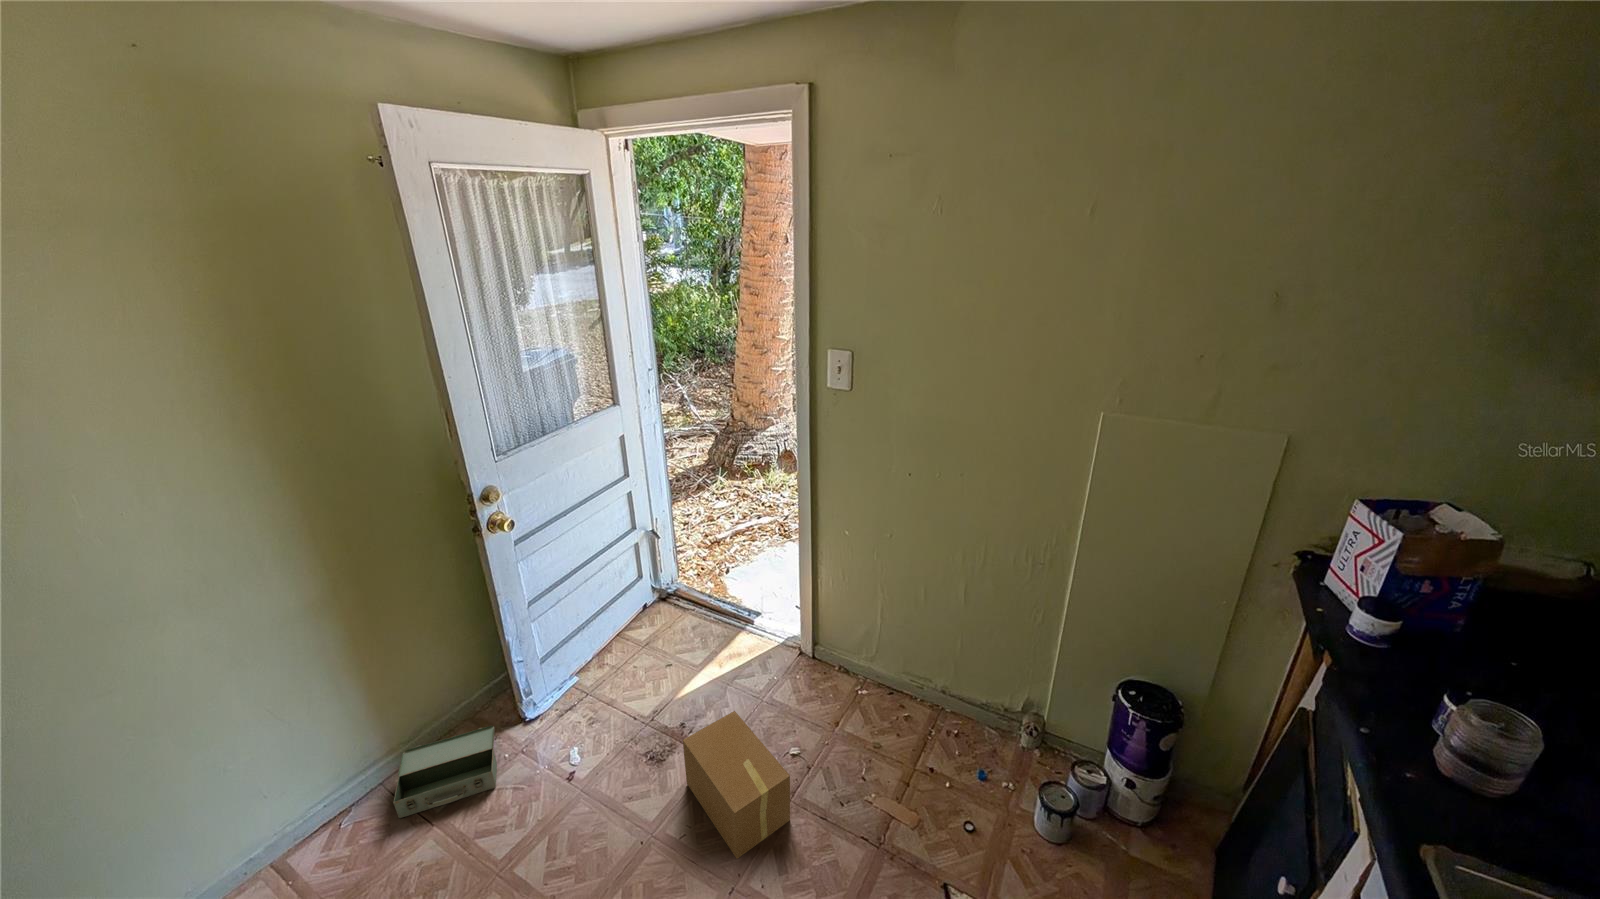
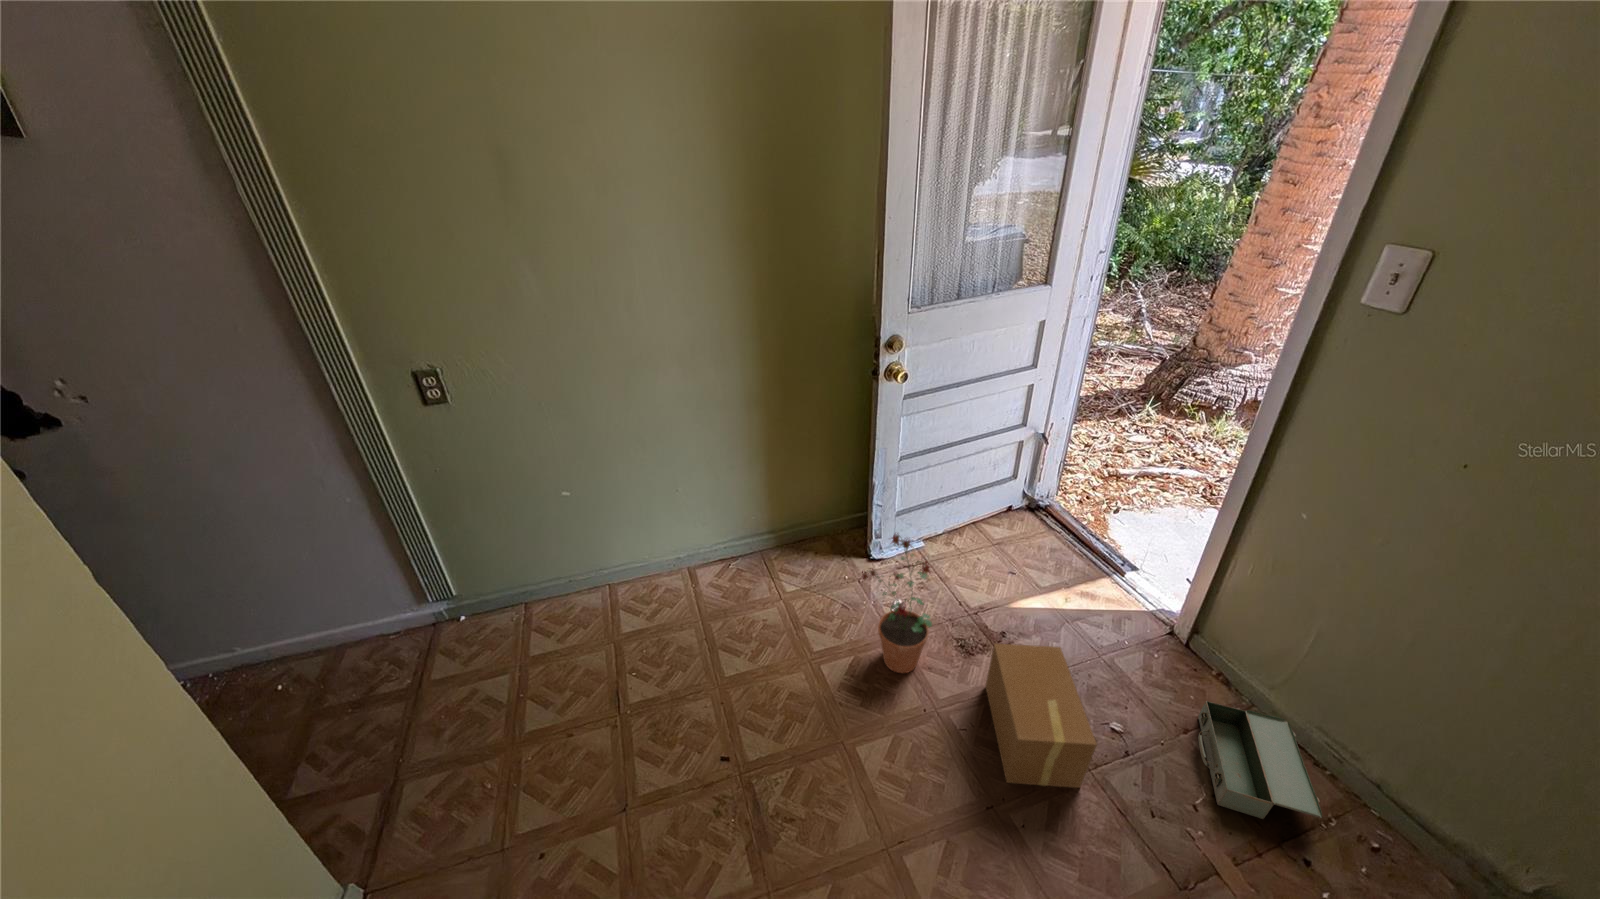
potted plant: none [531,682,626,827] -> present [862,534,932,673]
toolbox: present [393,726,497,818] -> present [1198,701,1322,819]

